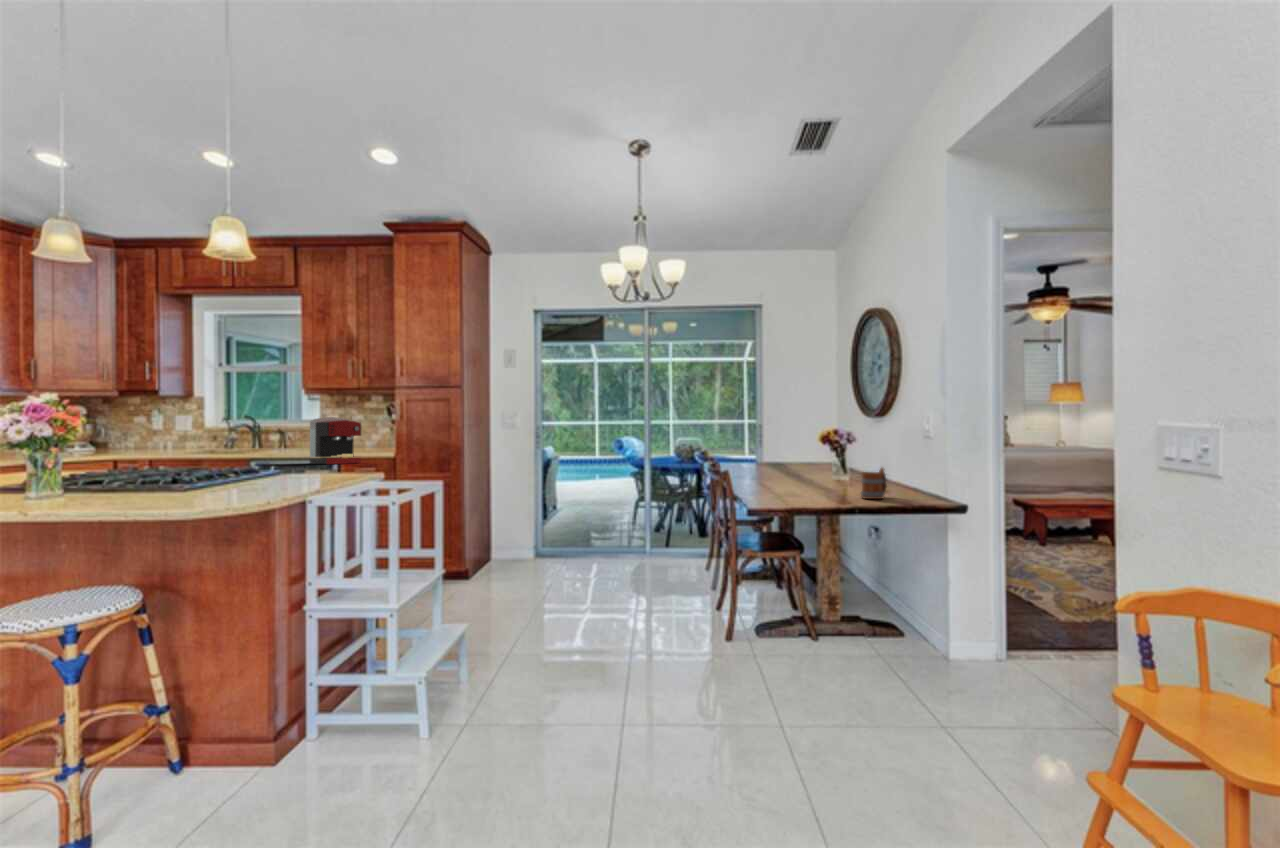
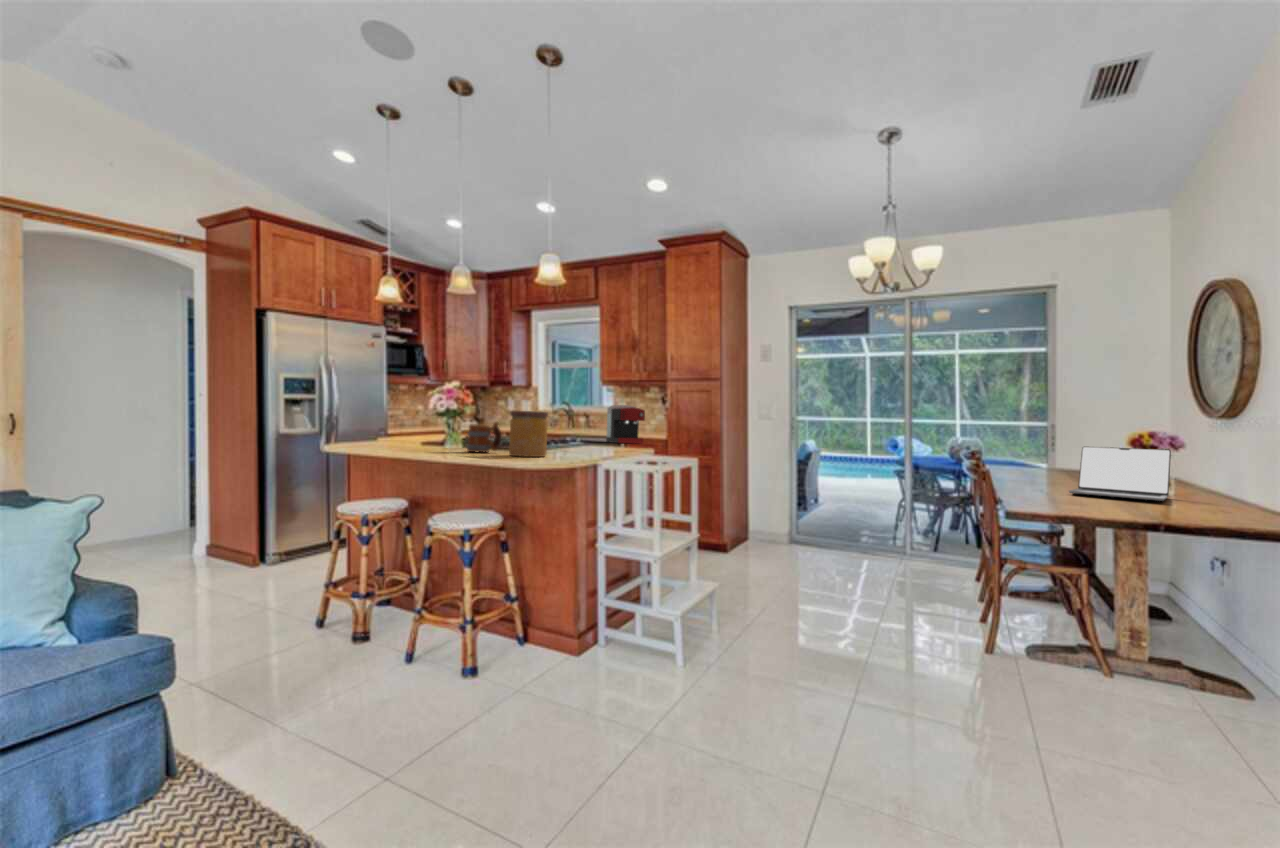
jar: none [150,437,218,503] -> present [509,411,548,457]
laptop: none [782,444,848,487] -> present [1069,447,1171,501]
mug: present [861,468,887,499] -> present [467,422,501,453]

